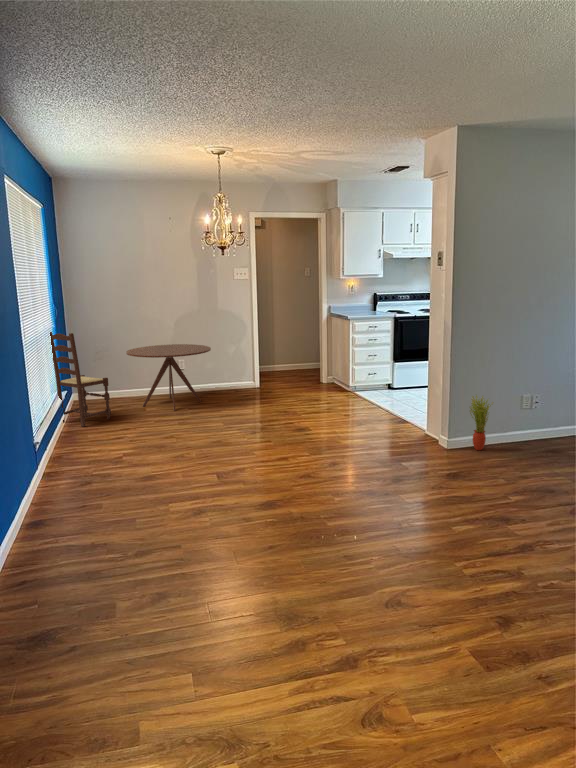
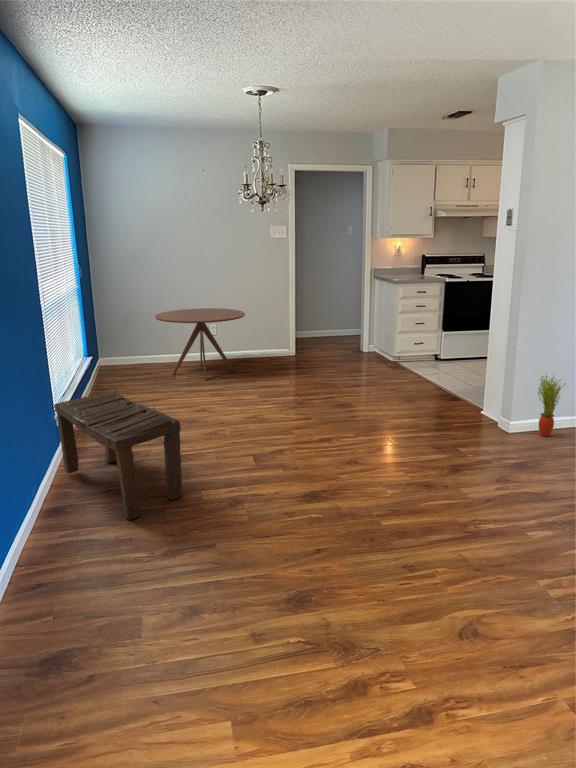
dining chair: present [50,332,111,427] -> none [72,294,139,396]
bench: none [34,417,152,529] -> present [54,391,182,520]

